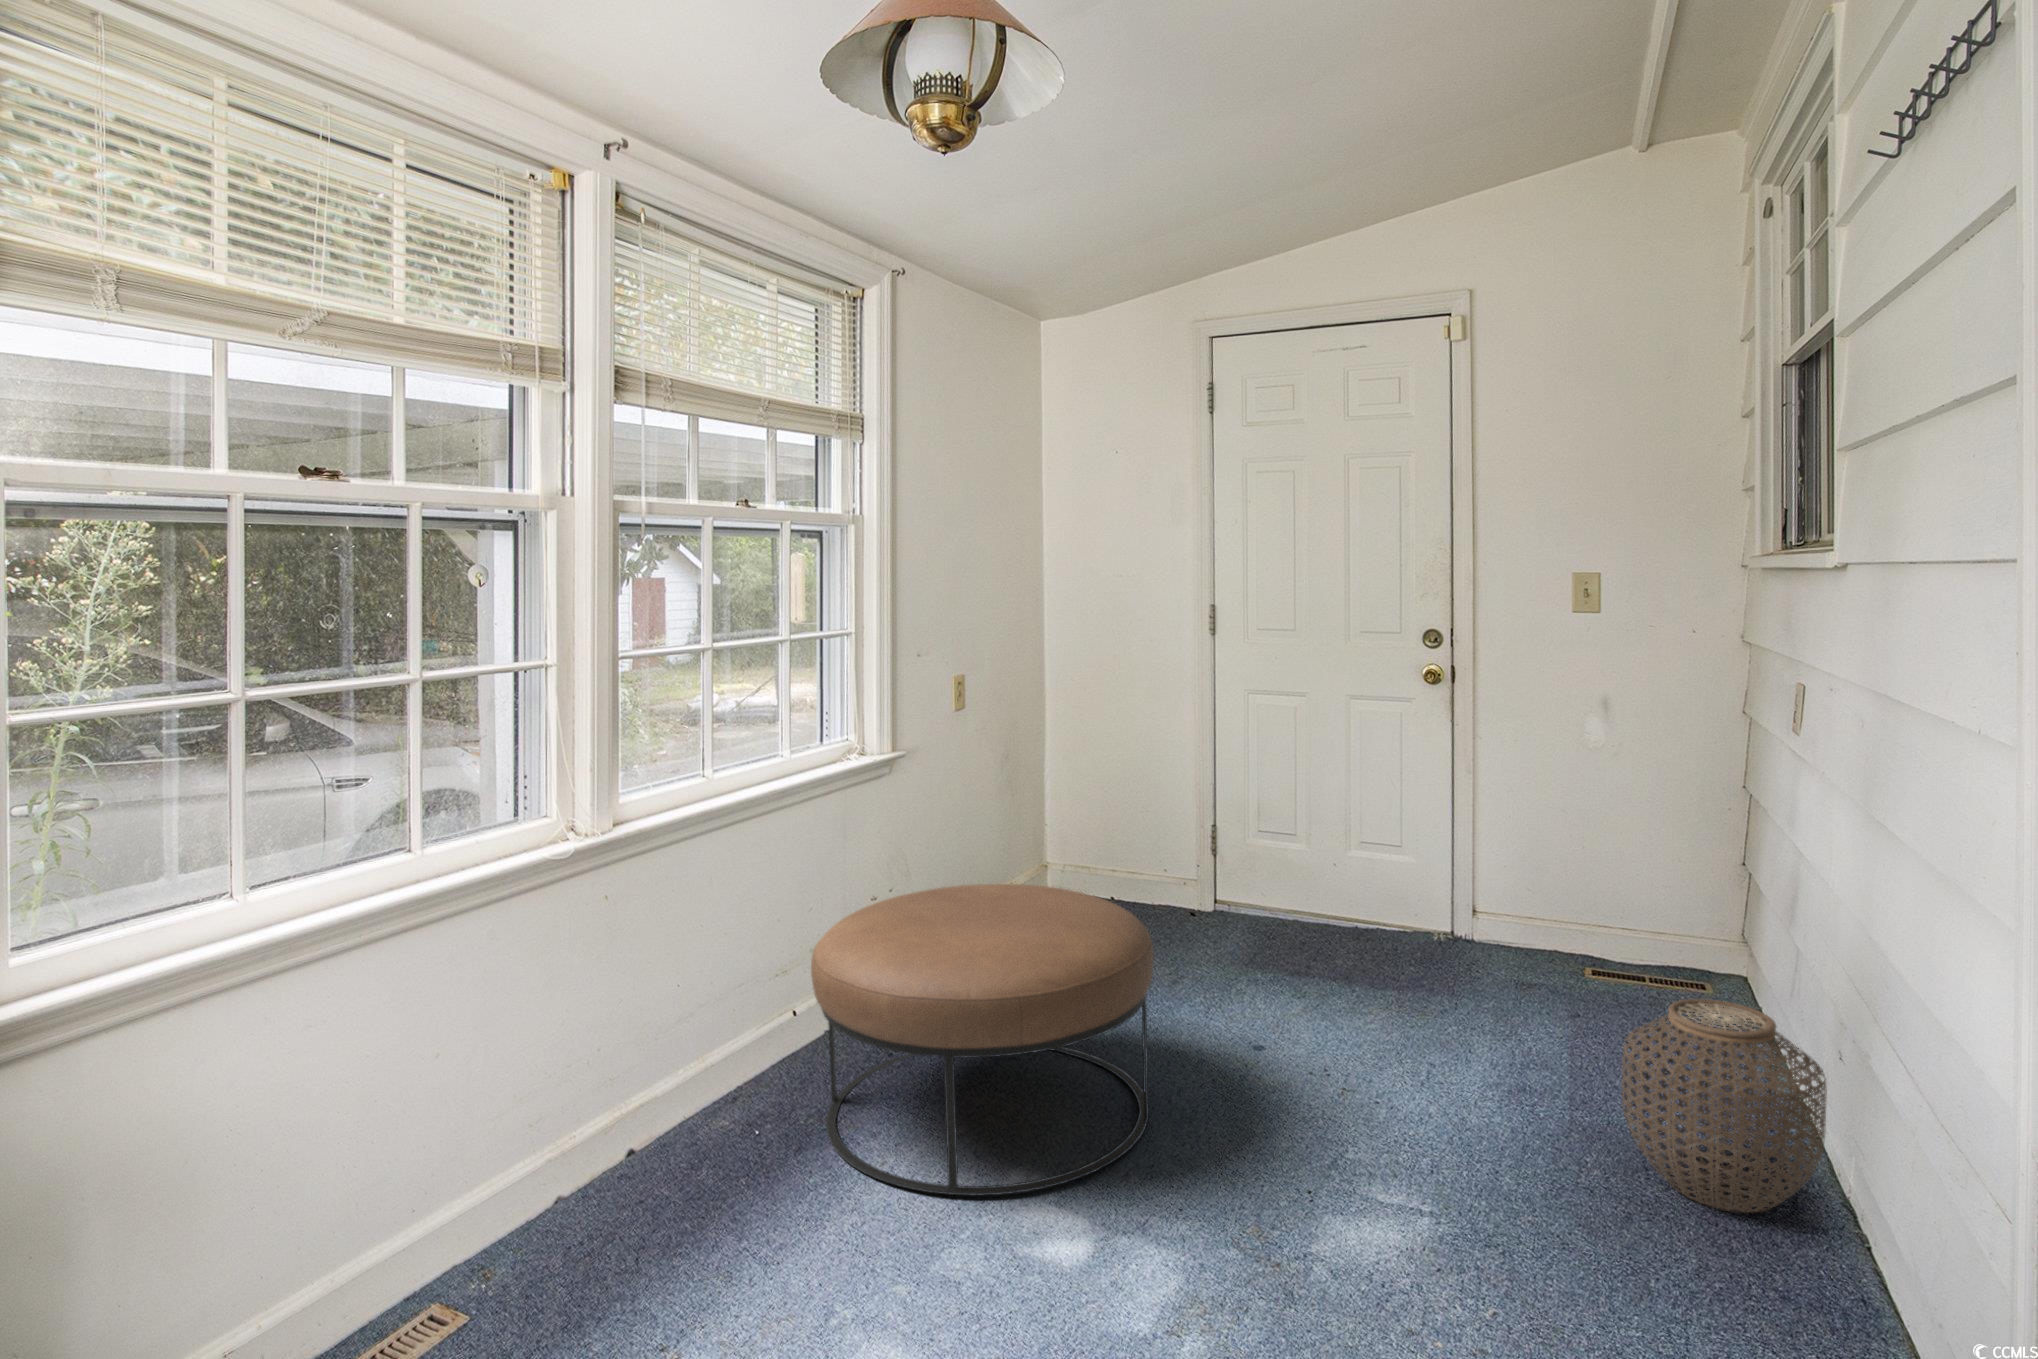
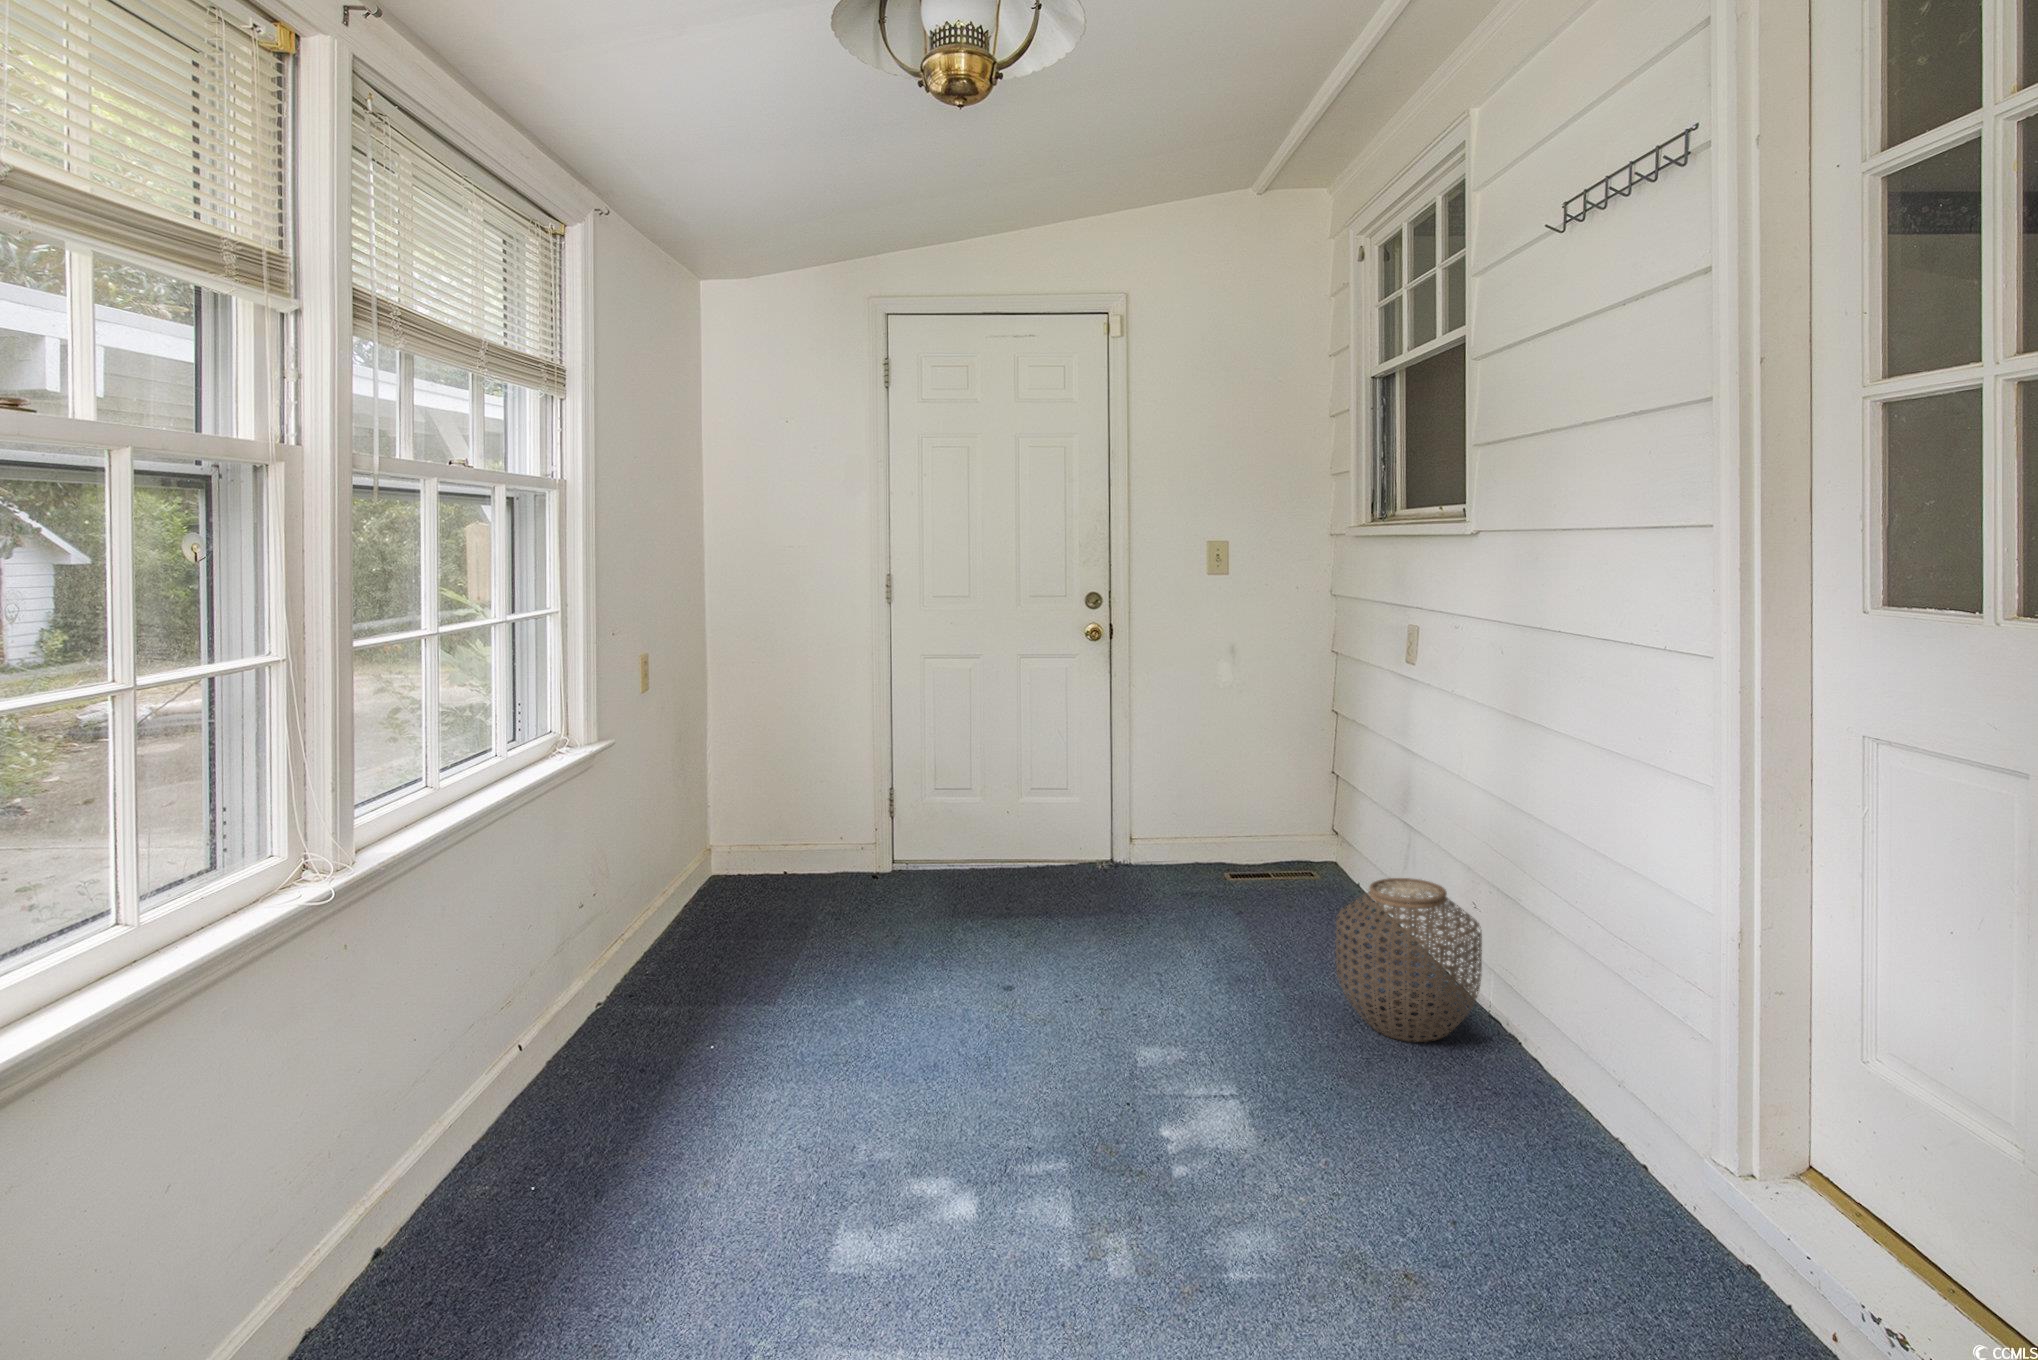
ottoman: present [811,884,1154,1195] -> none [582,860,959,1201]

